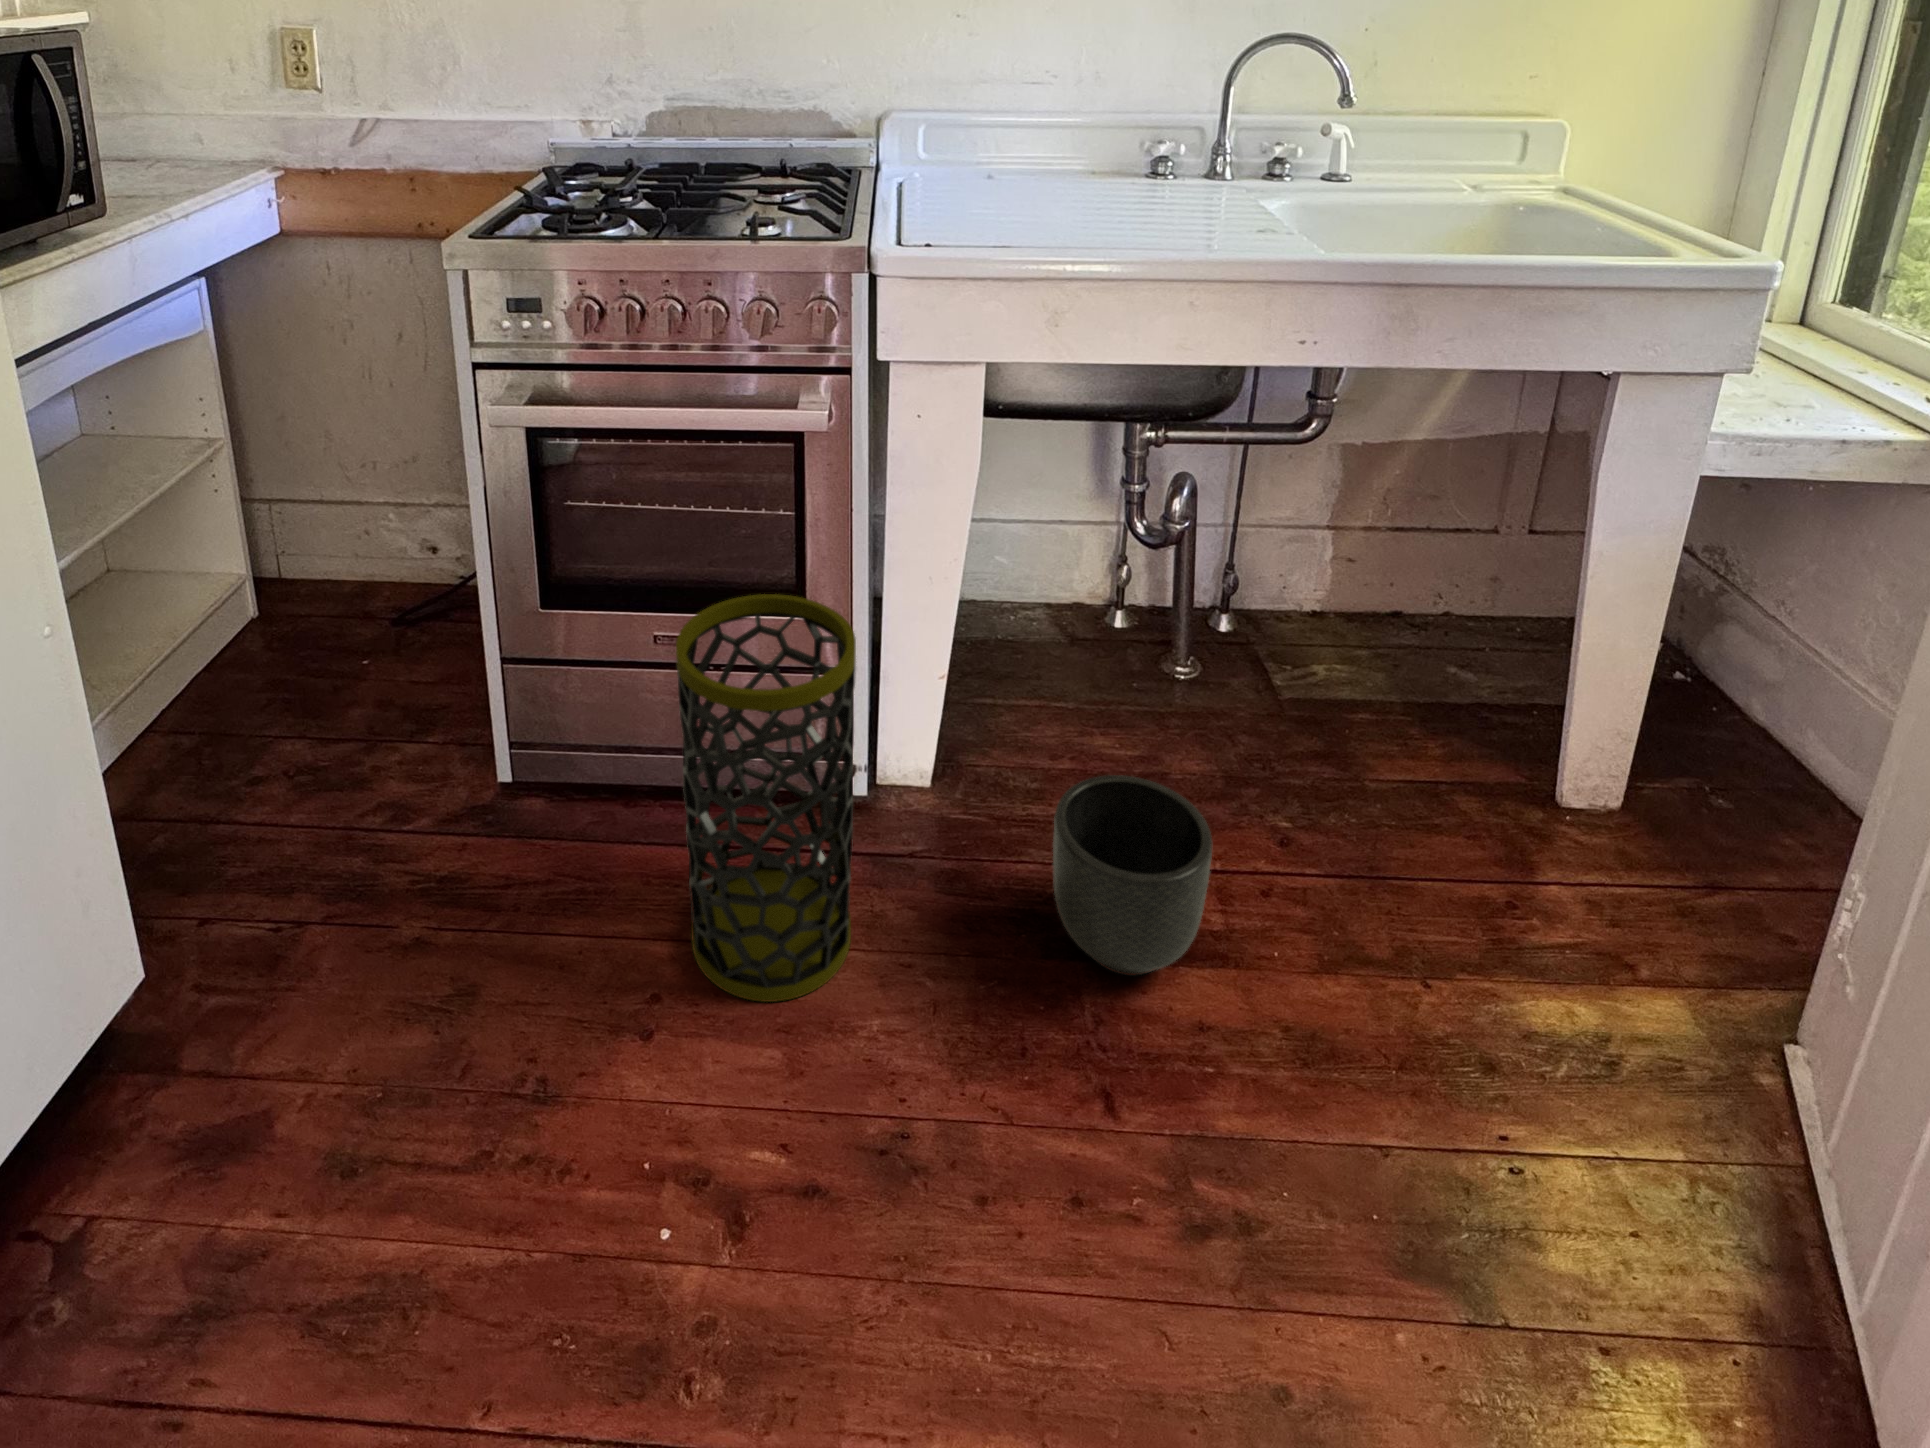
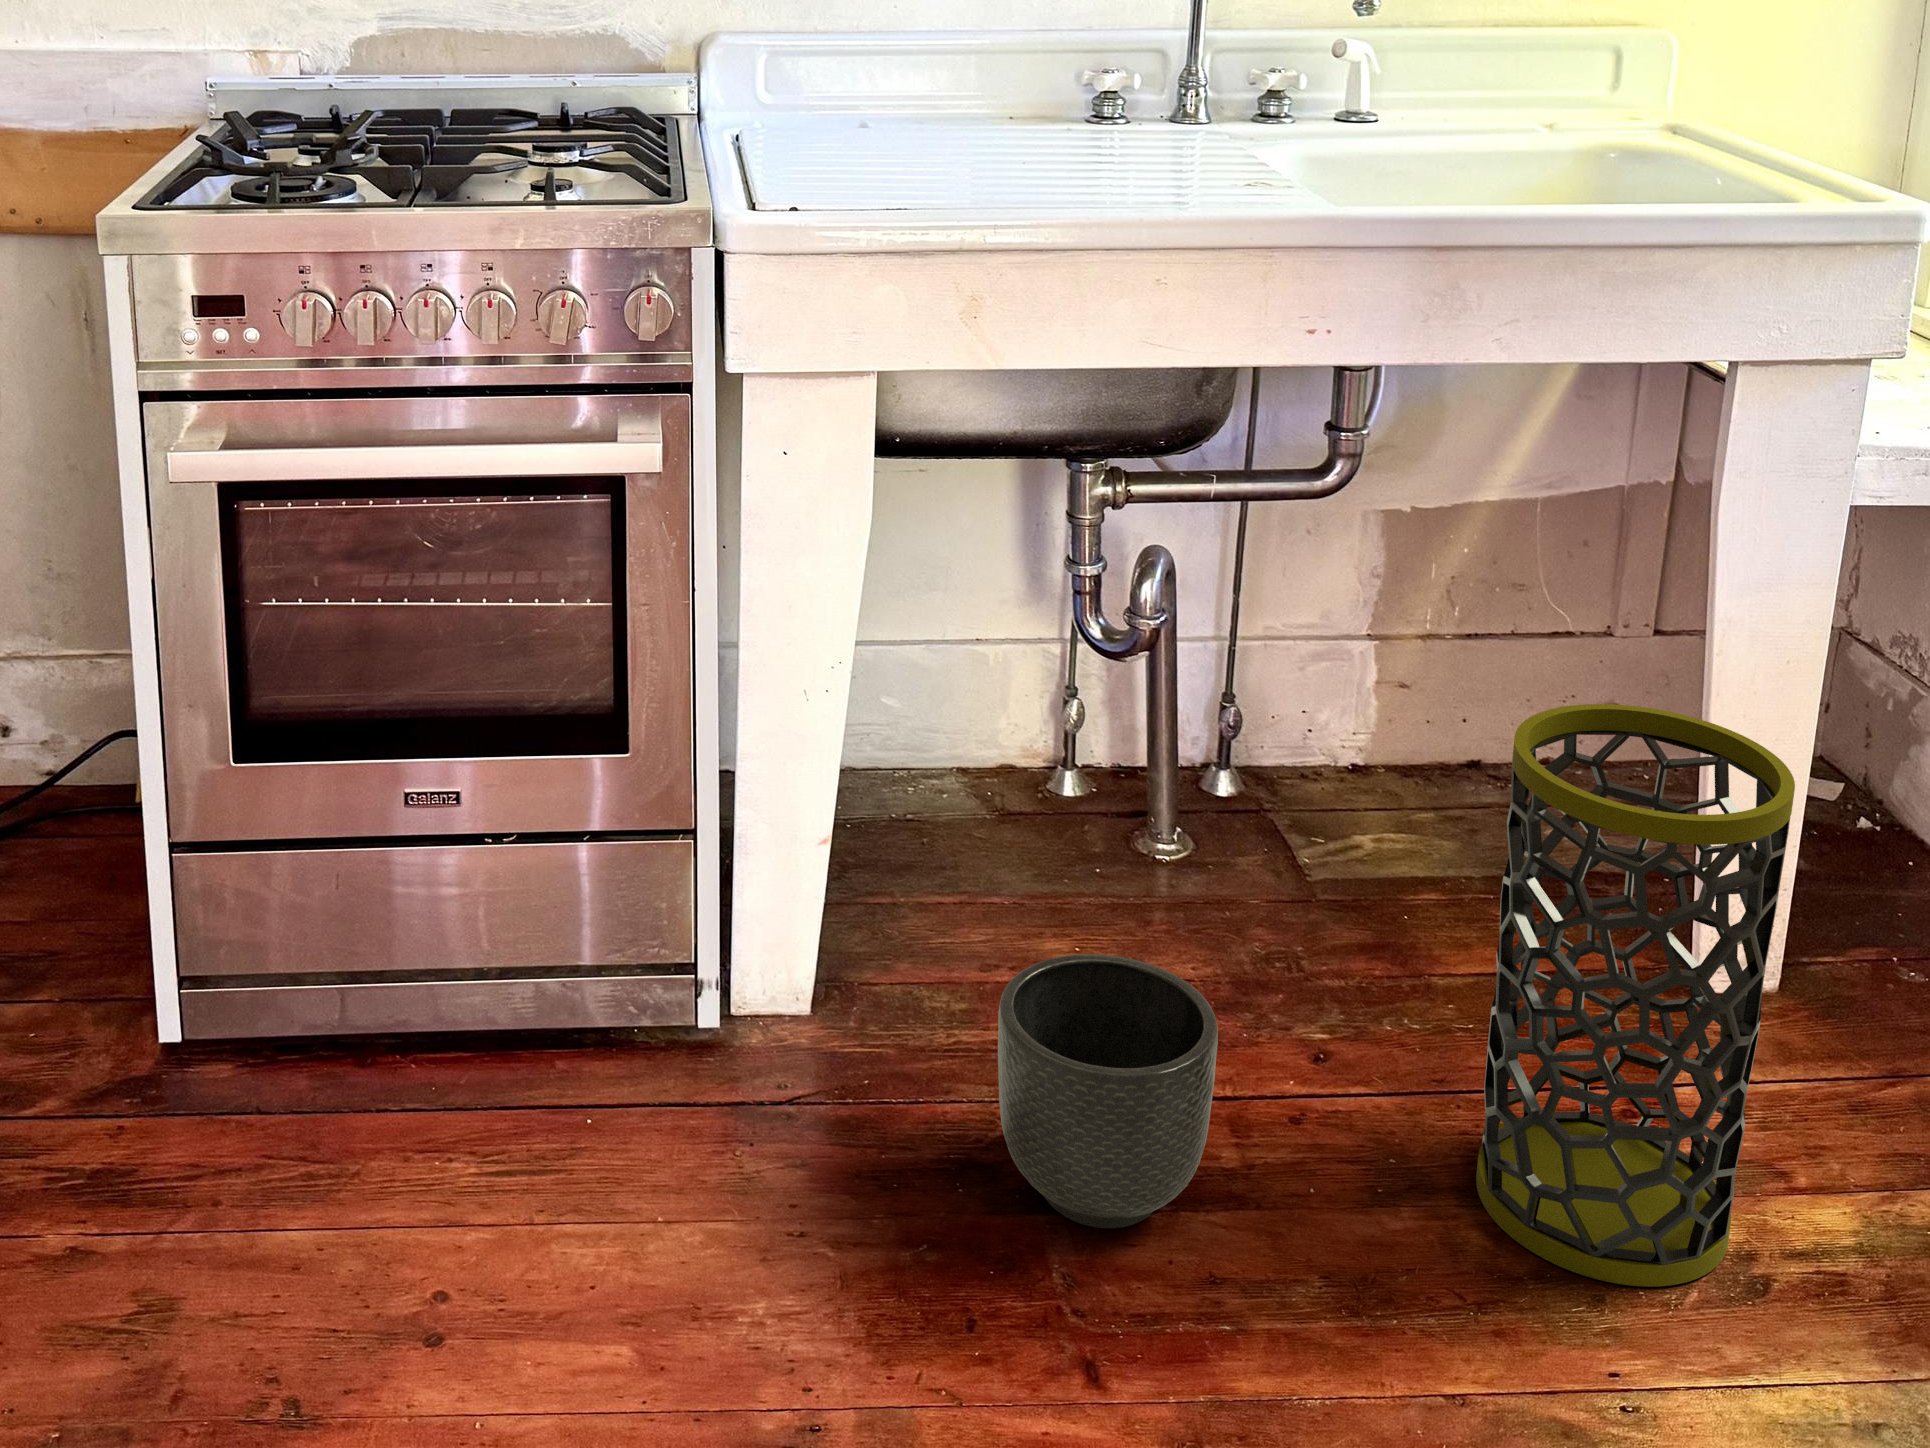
trash can: present [676,594,856,1002] -> present [1476,704,1795,1287]

